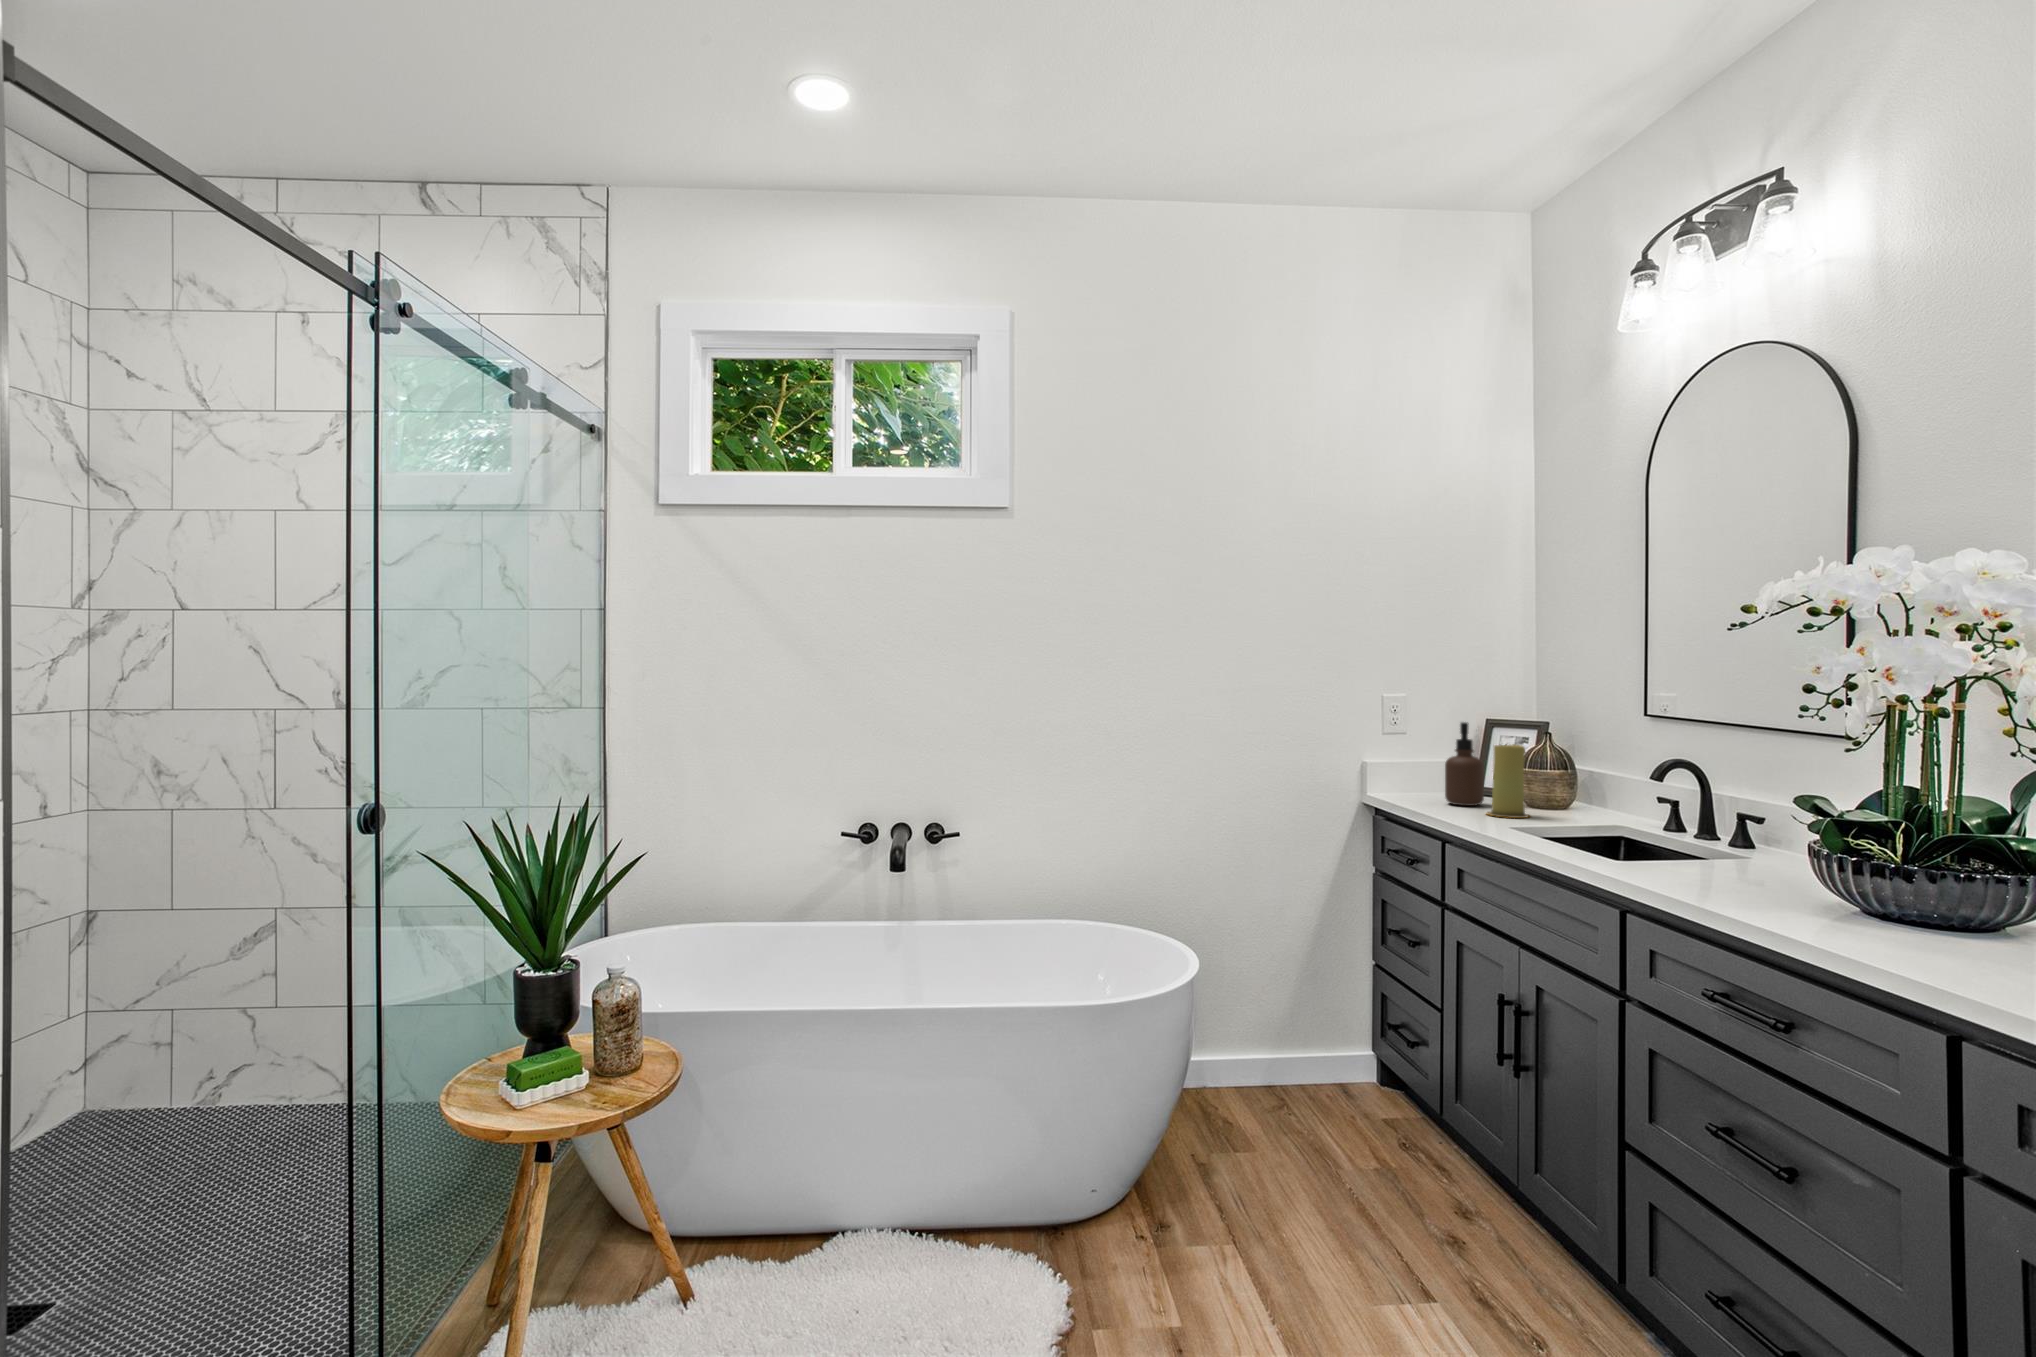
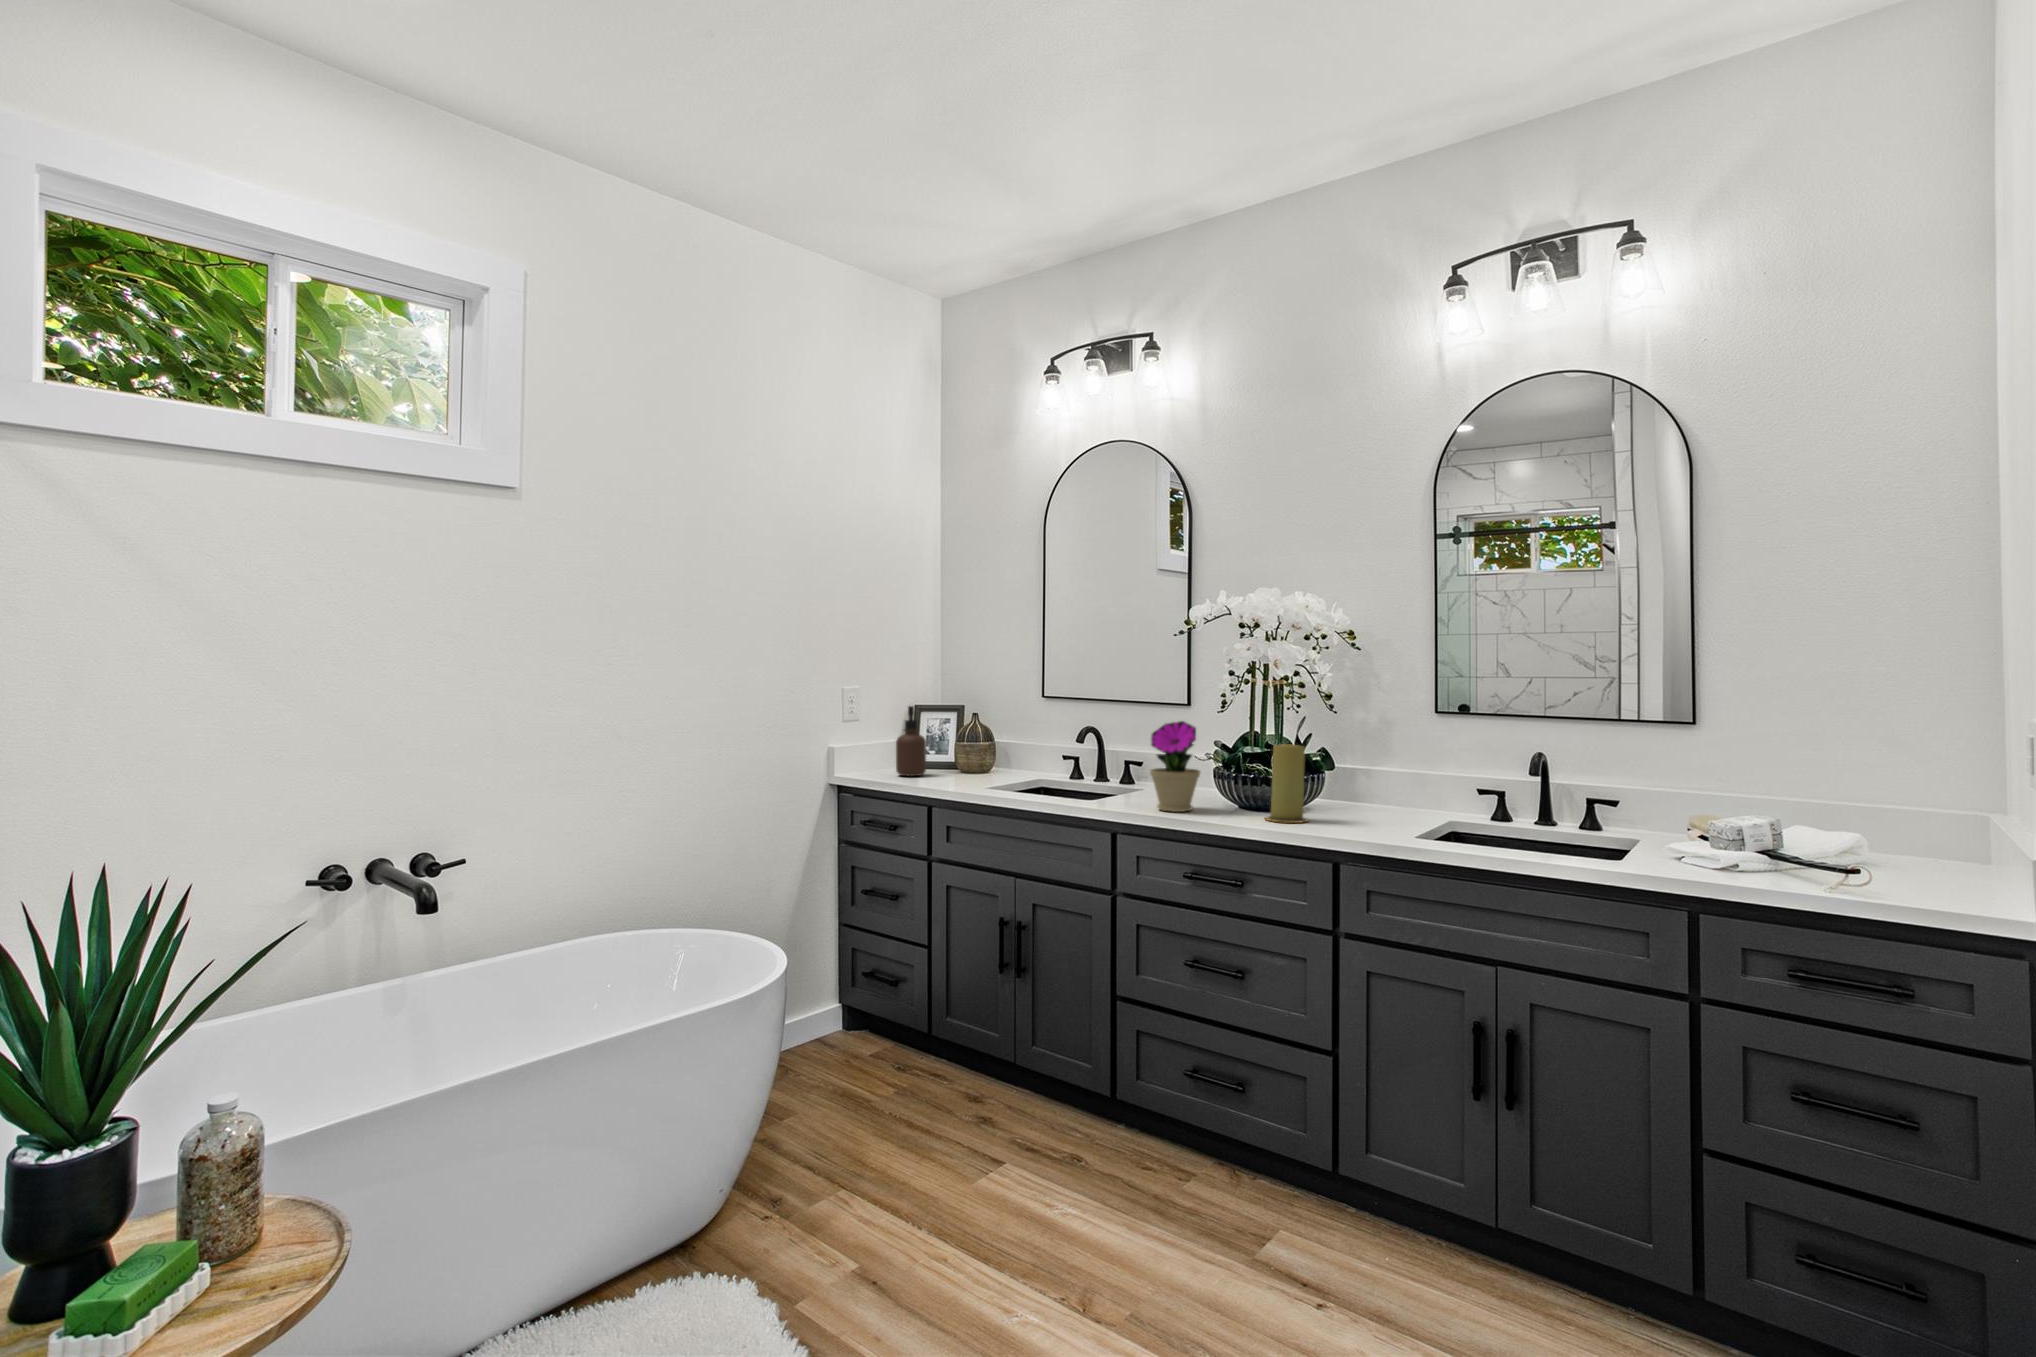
candle: present [1487,744,1530,818] -> present [1265,744,1308,823]
flower pot: none [1683,761,1779,899] -> present [1150,721,1200,812]

